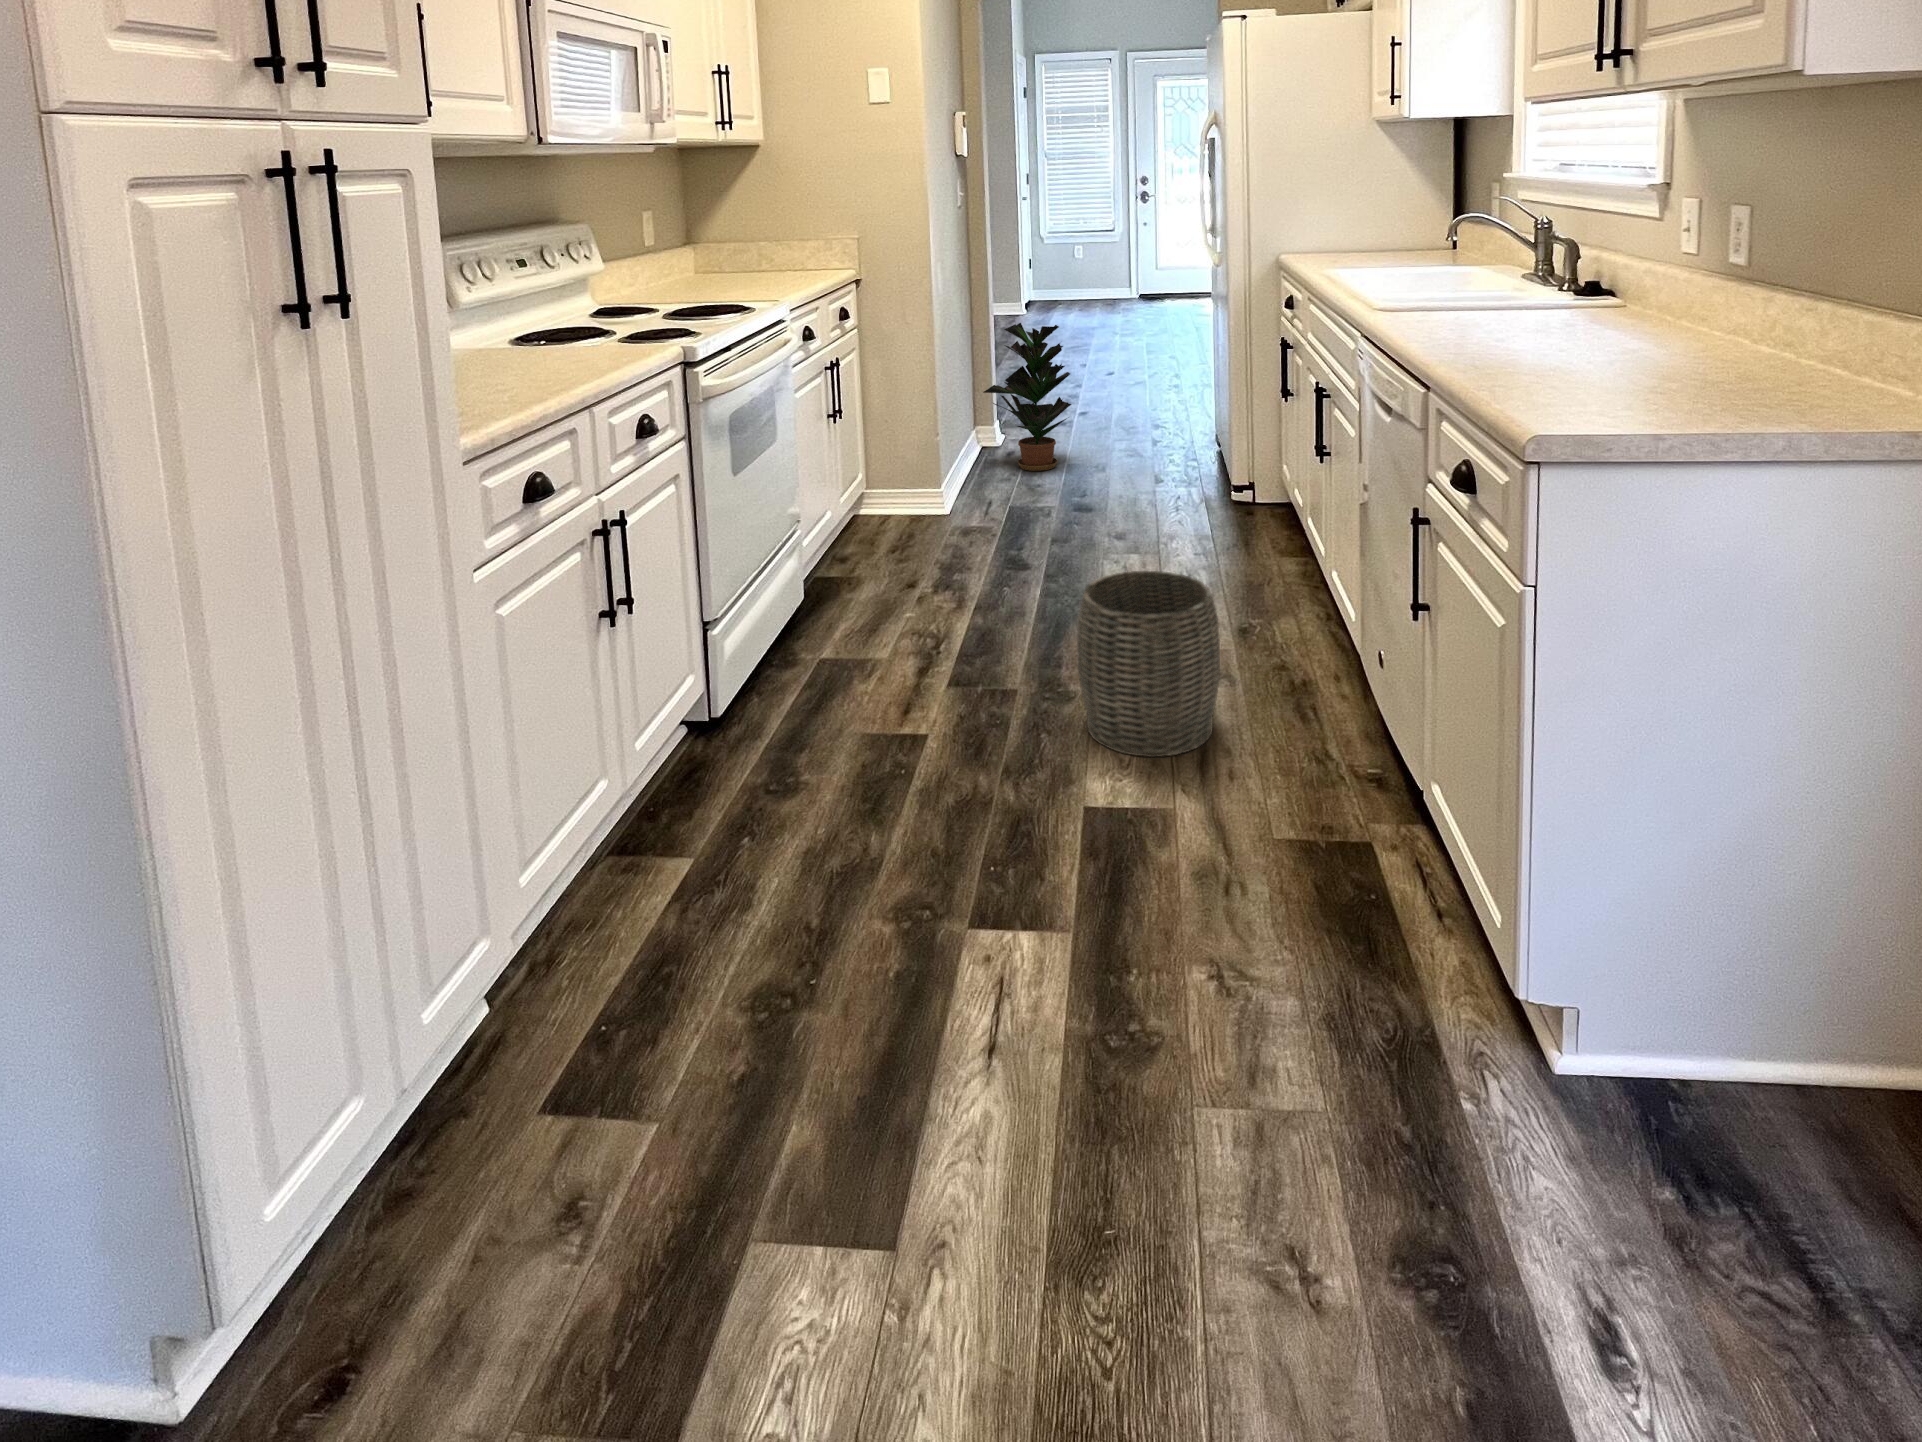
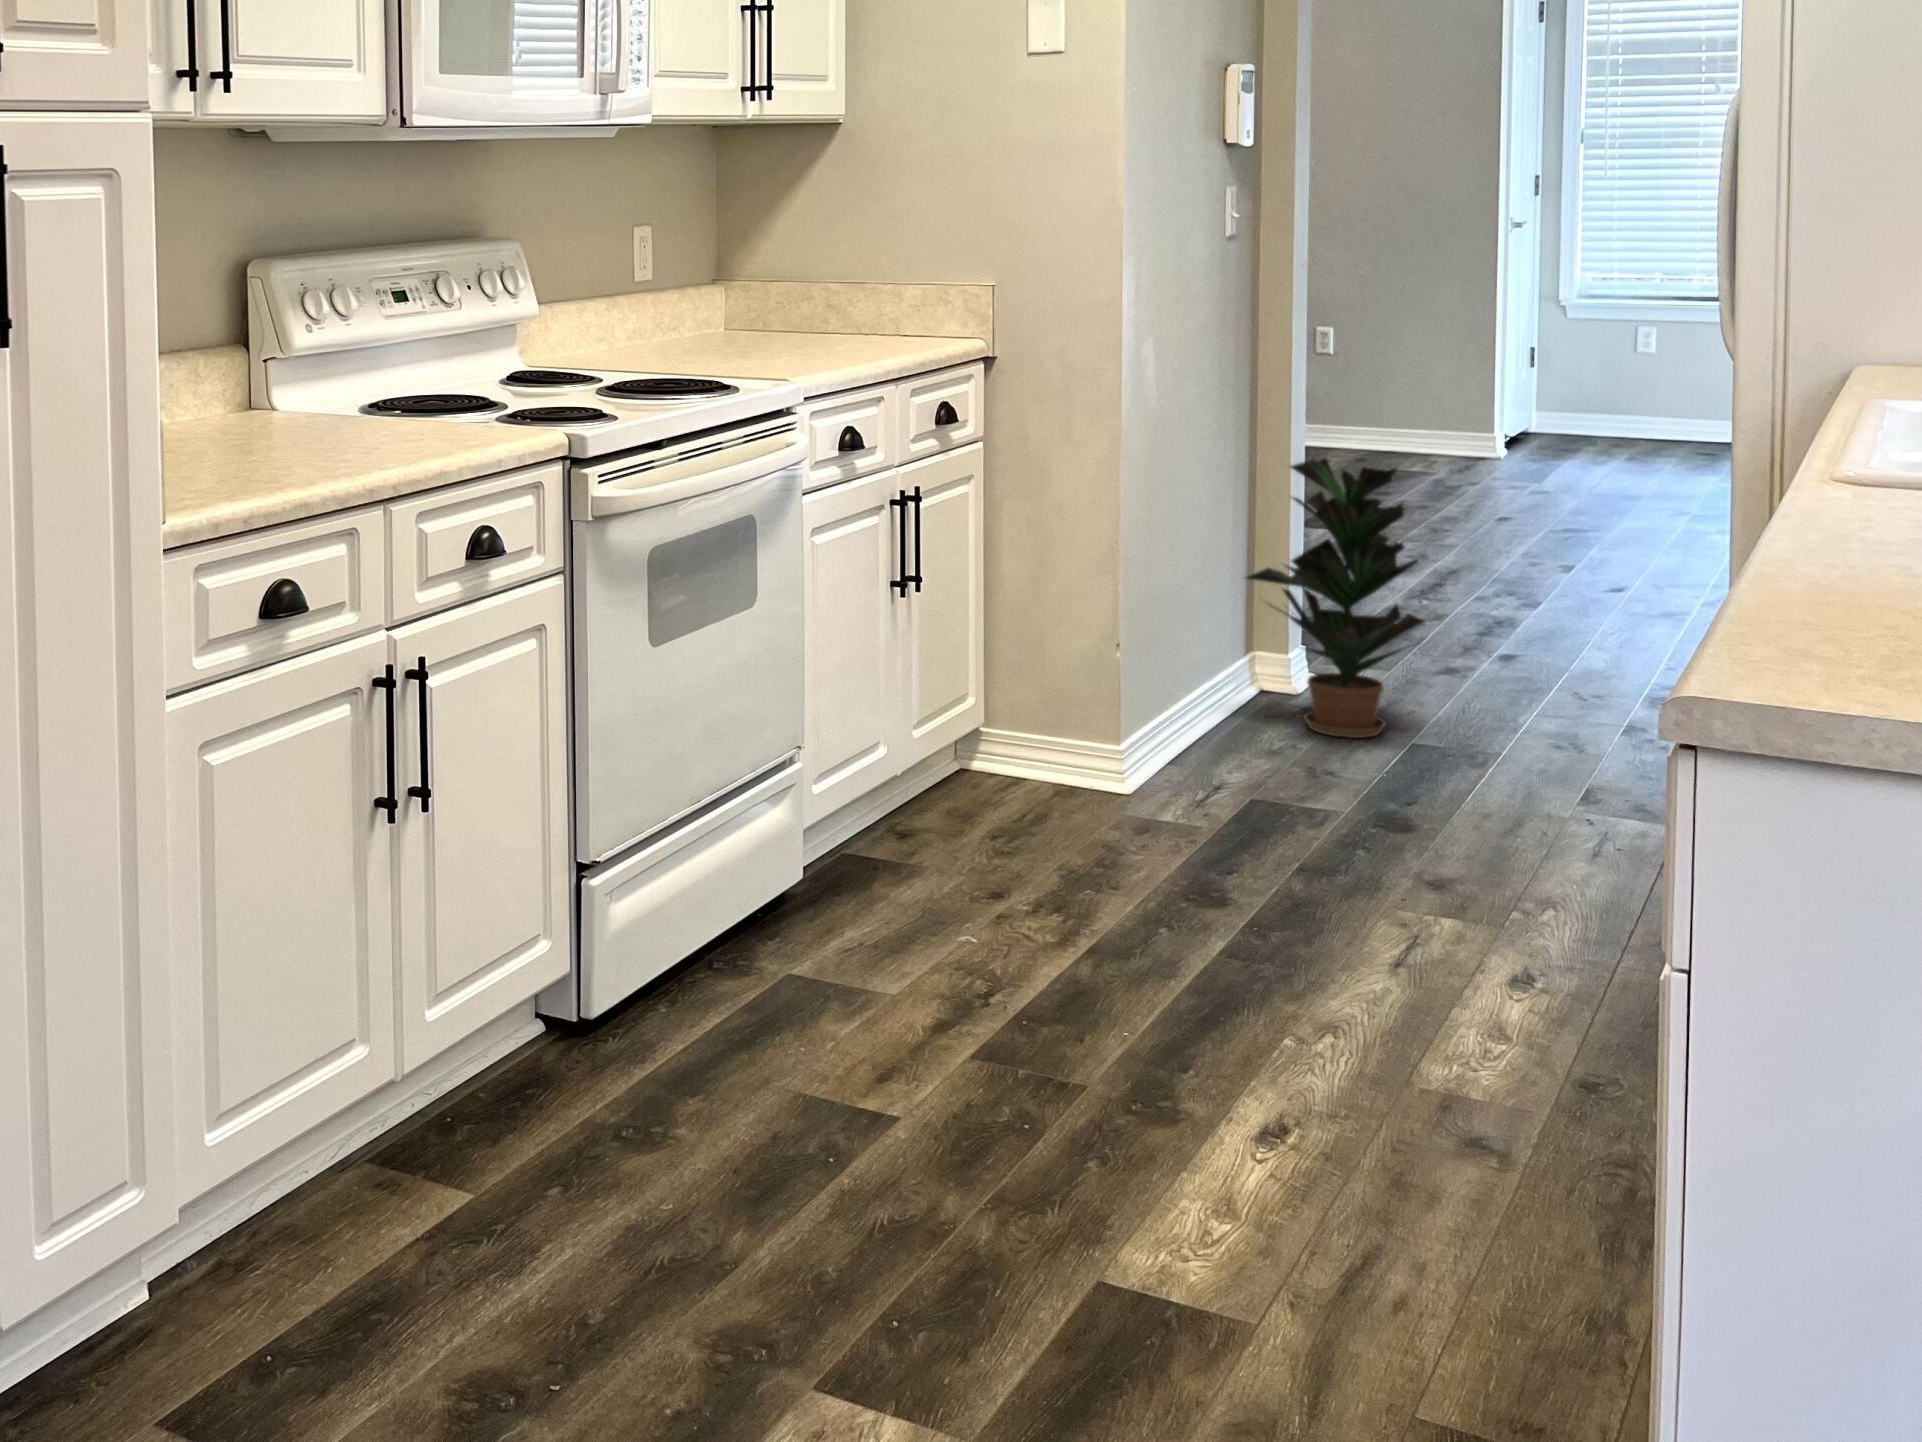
woven basket: present [1077,571,1220,757] -> none [1167,909,1443,1252]

